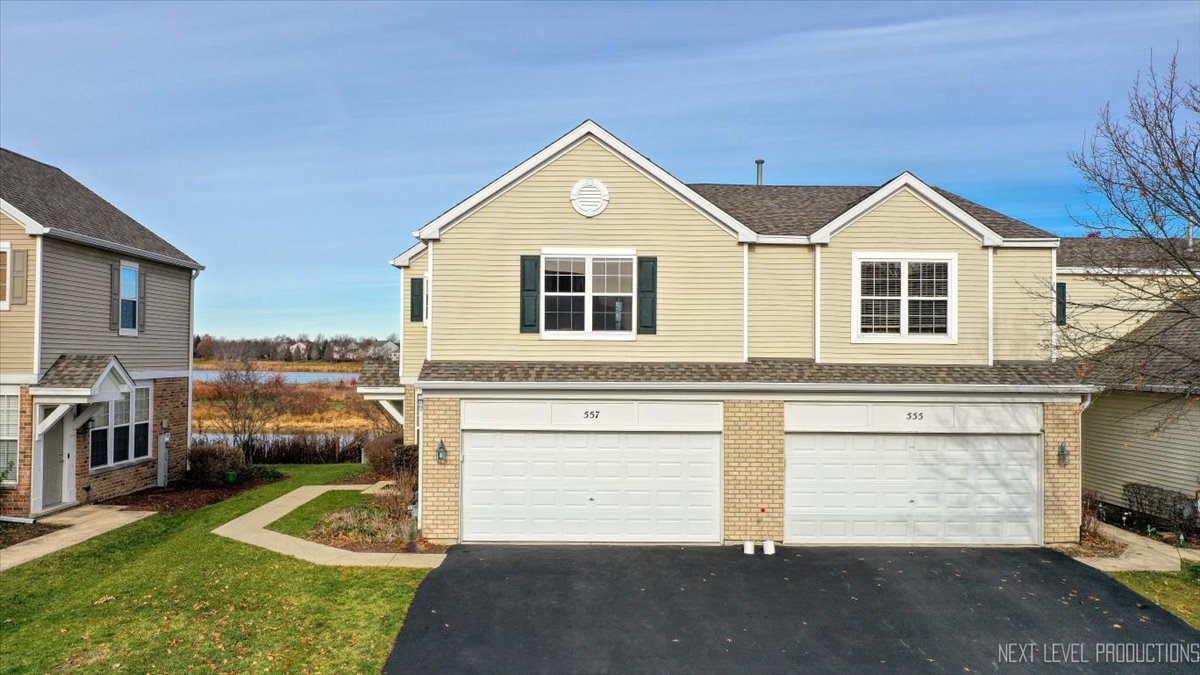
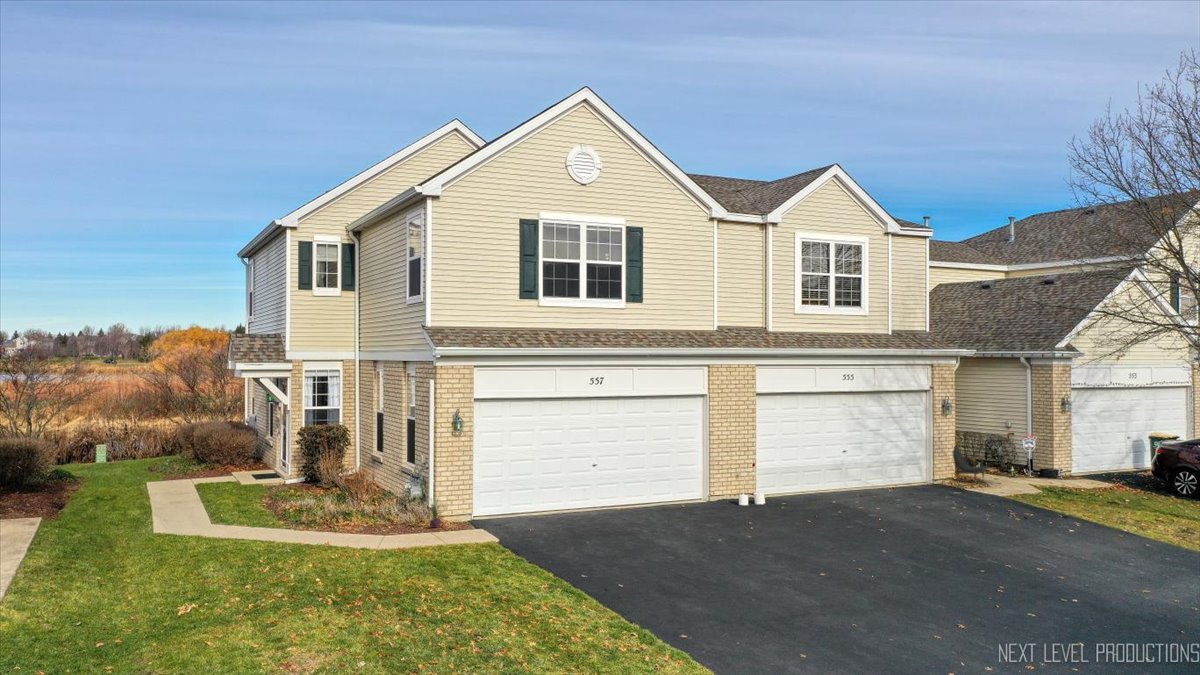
lounge chair: none [1075,505,1138,560] -> present [953,446,988,481]

